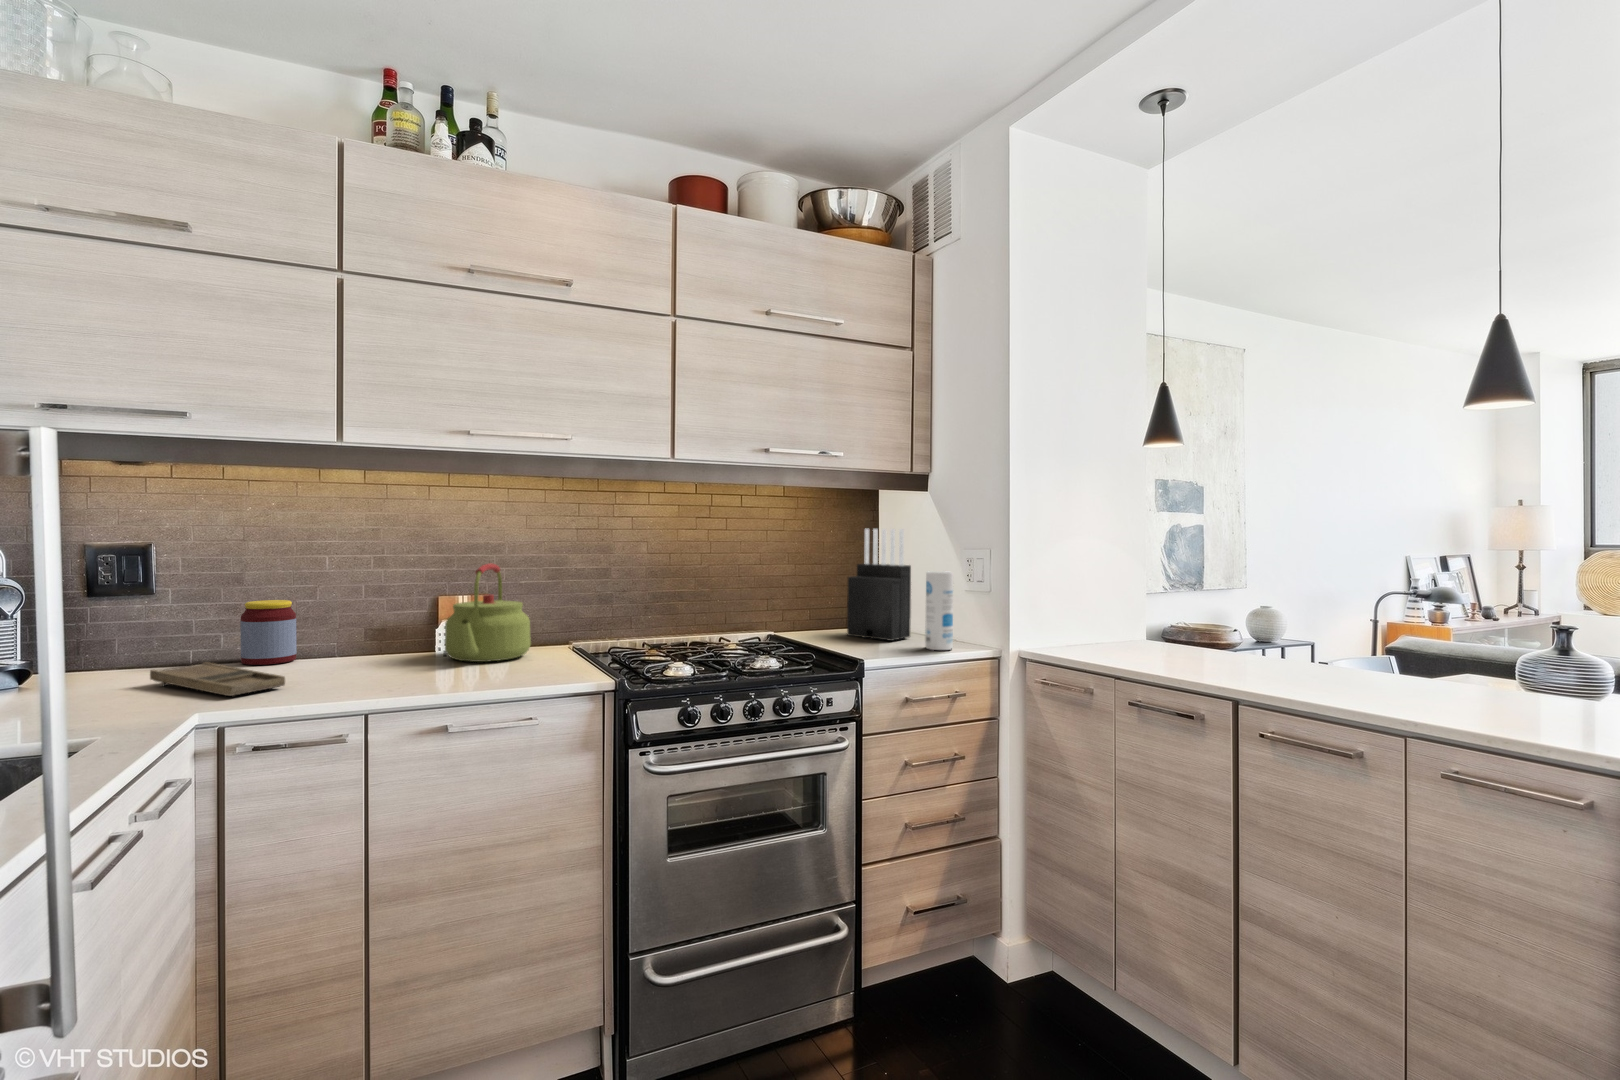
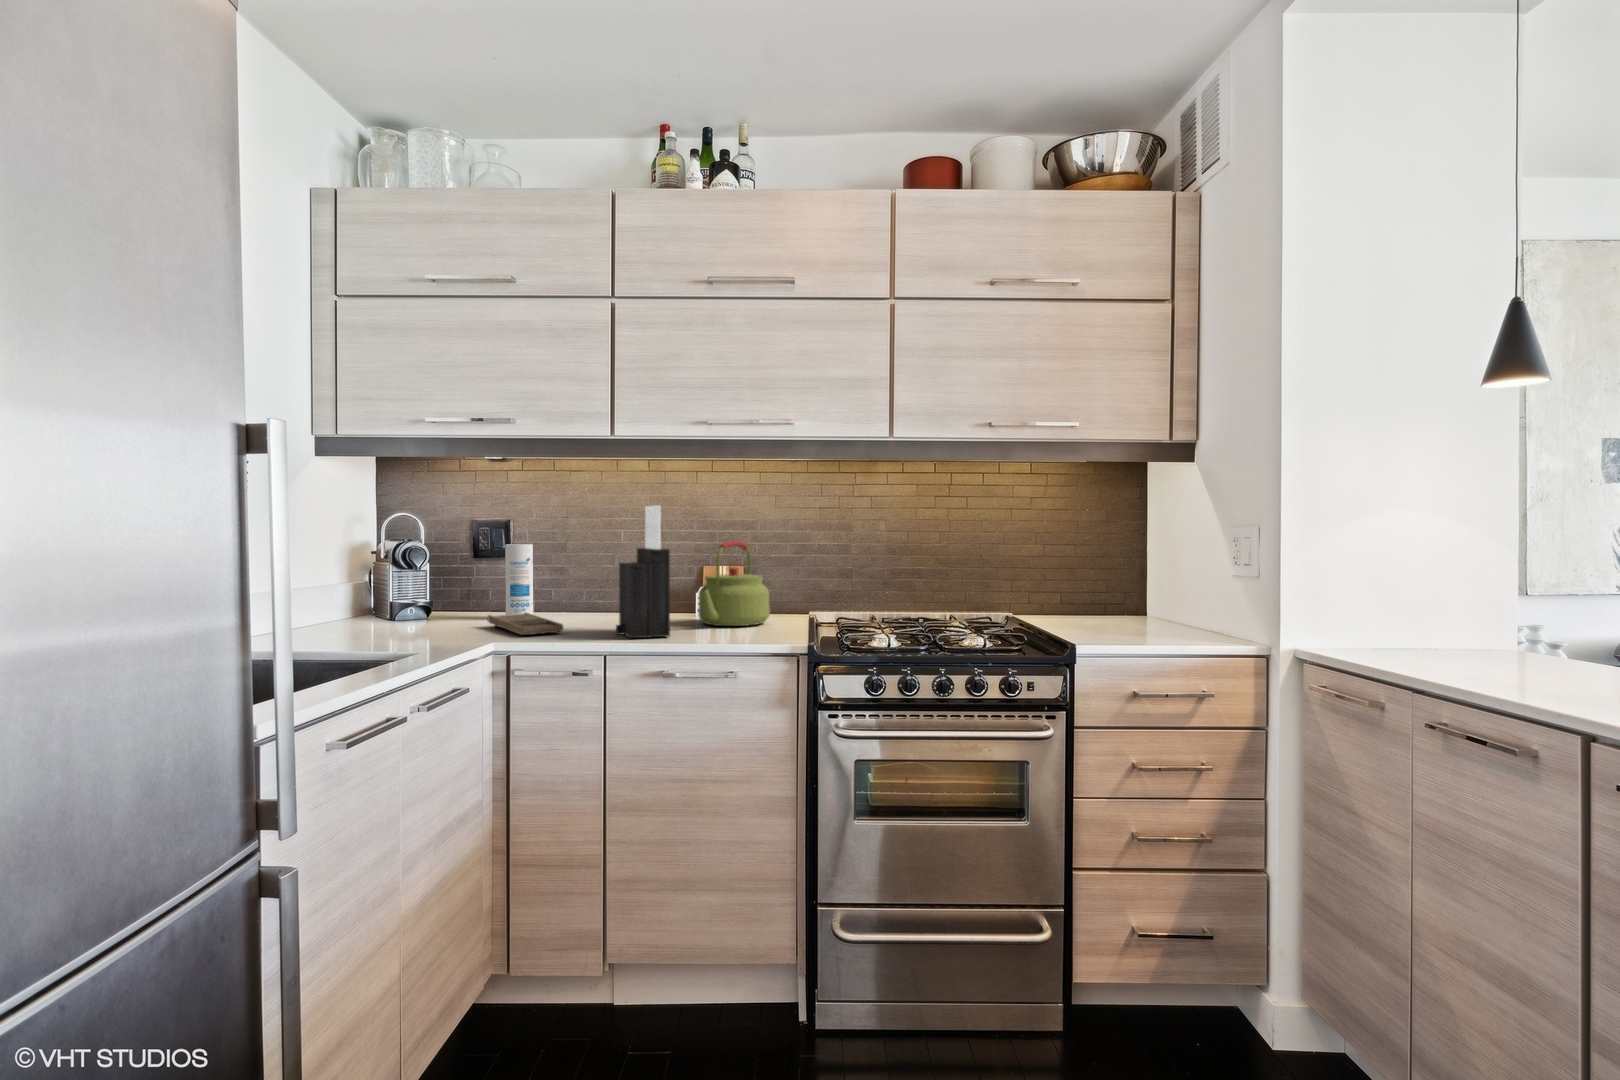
knife block: present [847,529,911,641] -> present [616,505,670,638]
canister: present [925,571,953,650] -> present [505,544,533,615]
jar: present [240,600,297,665] -> none [559,569,597,619]

